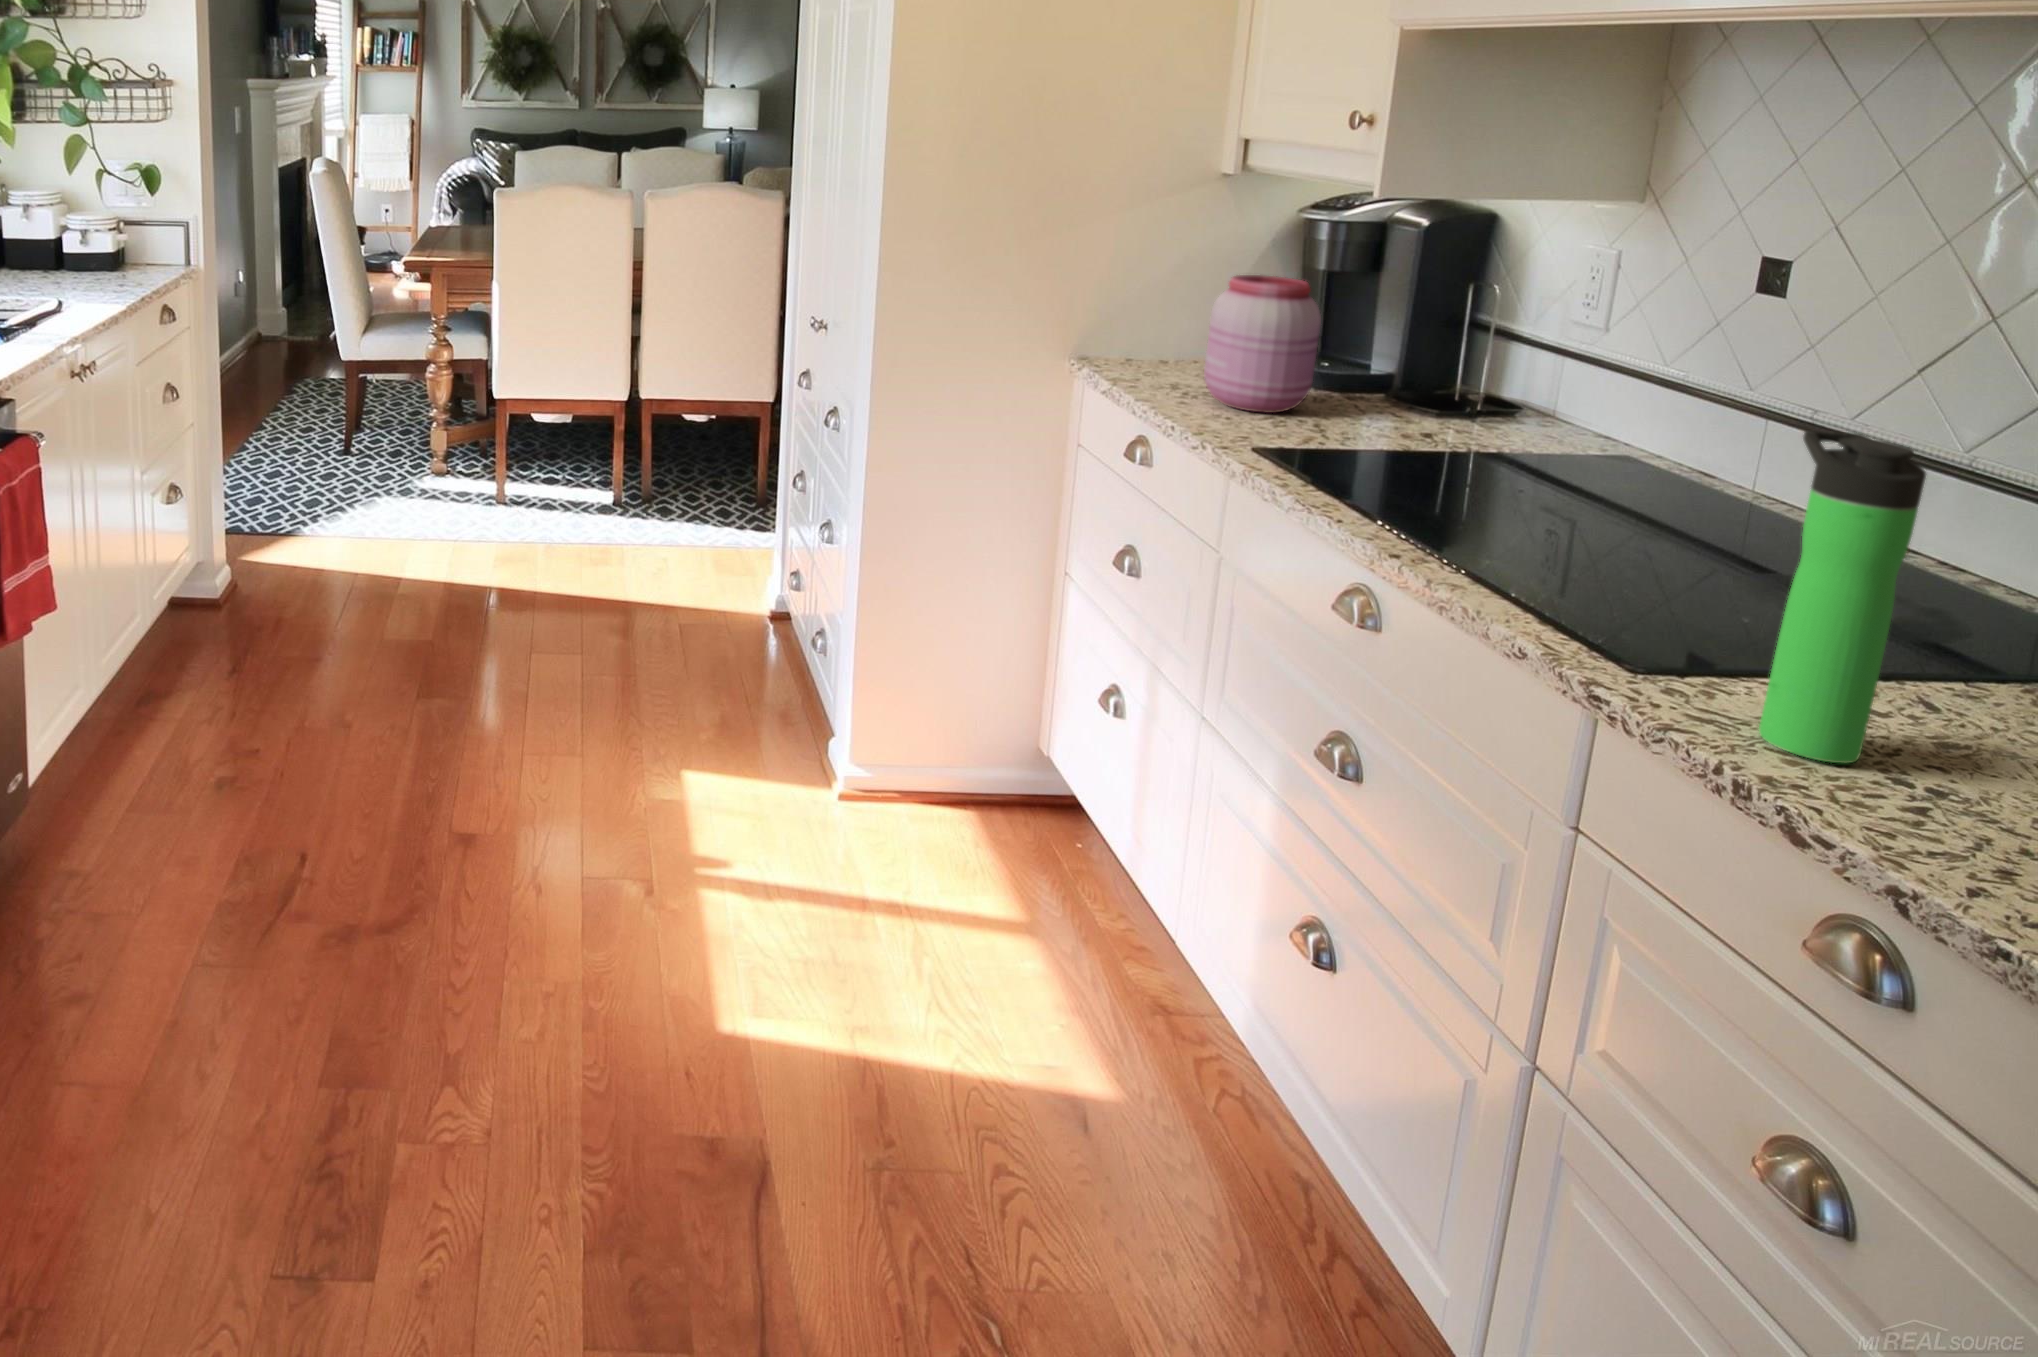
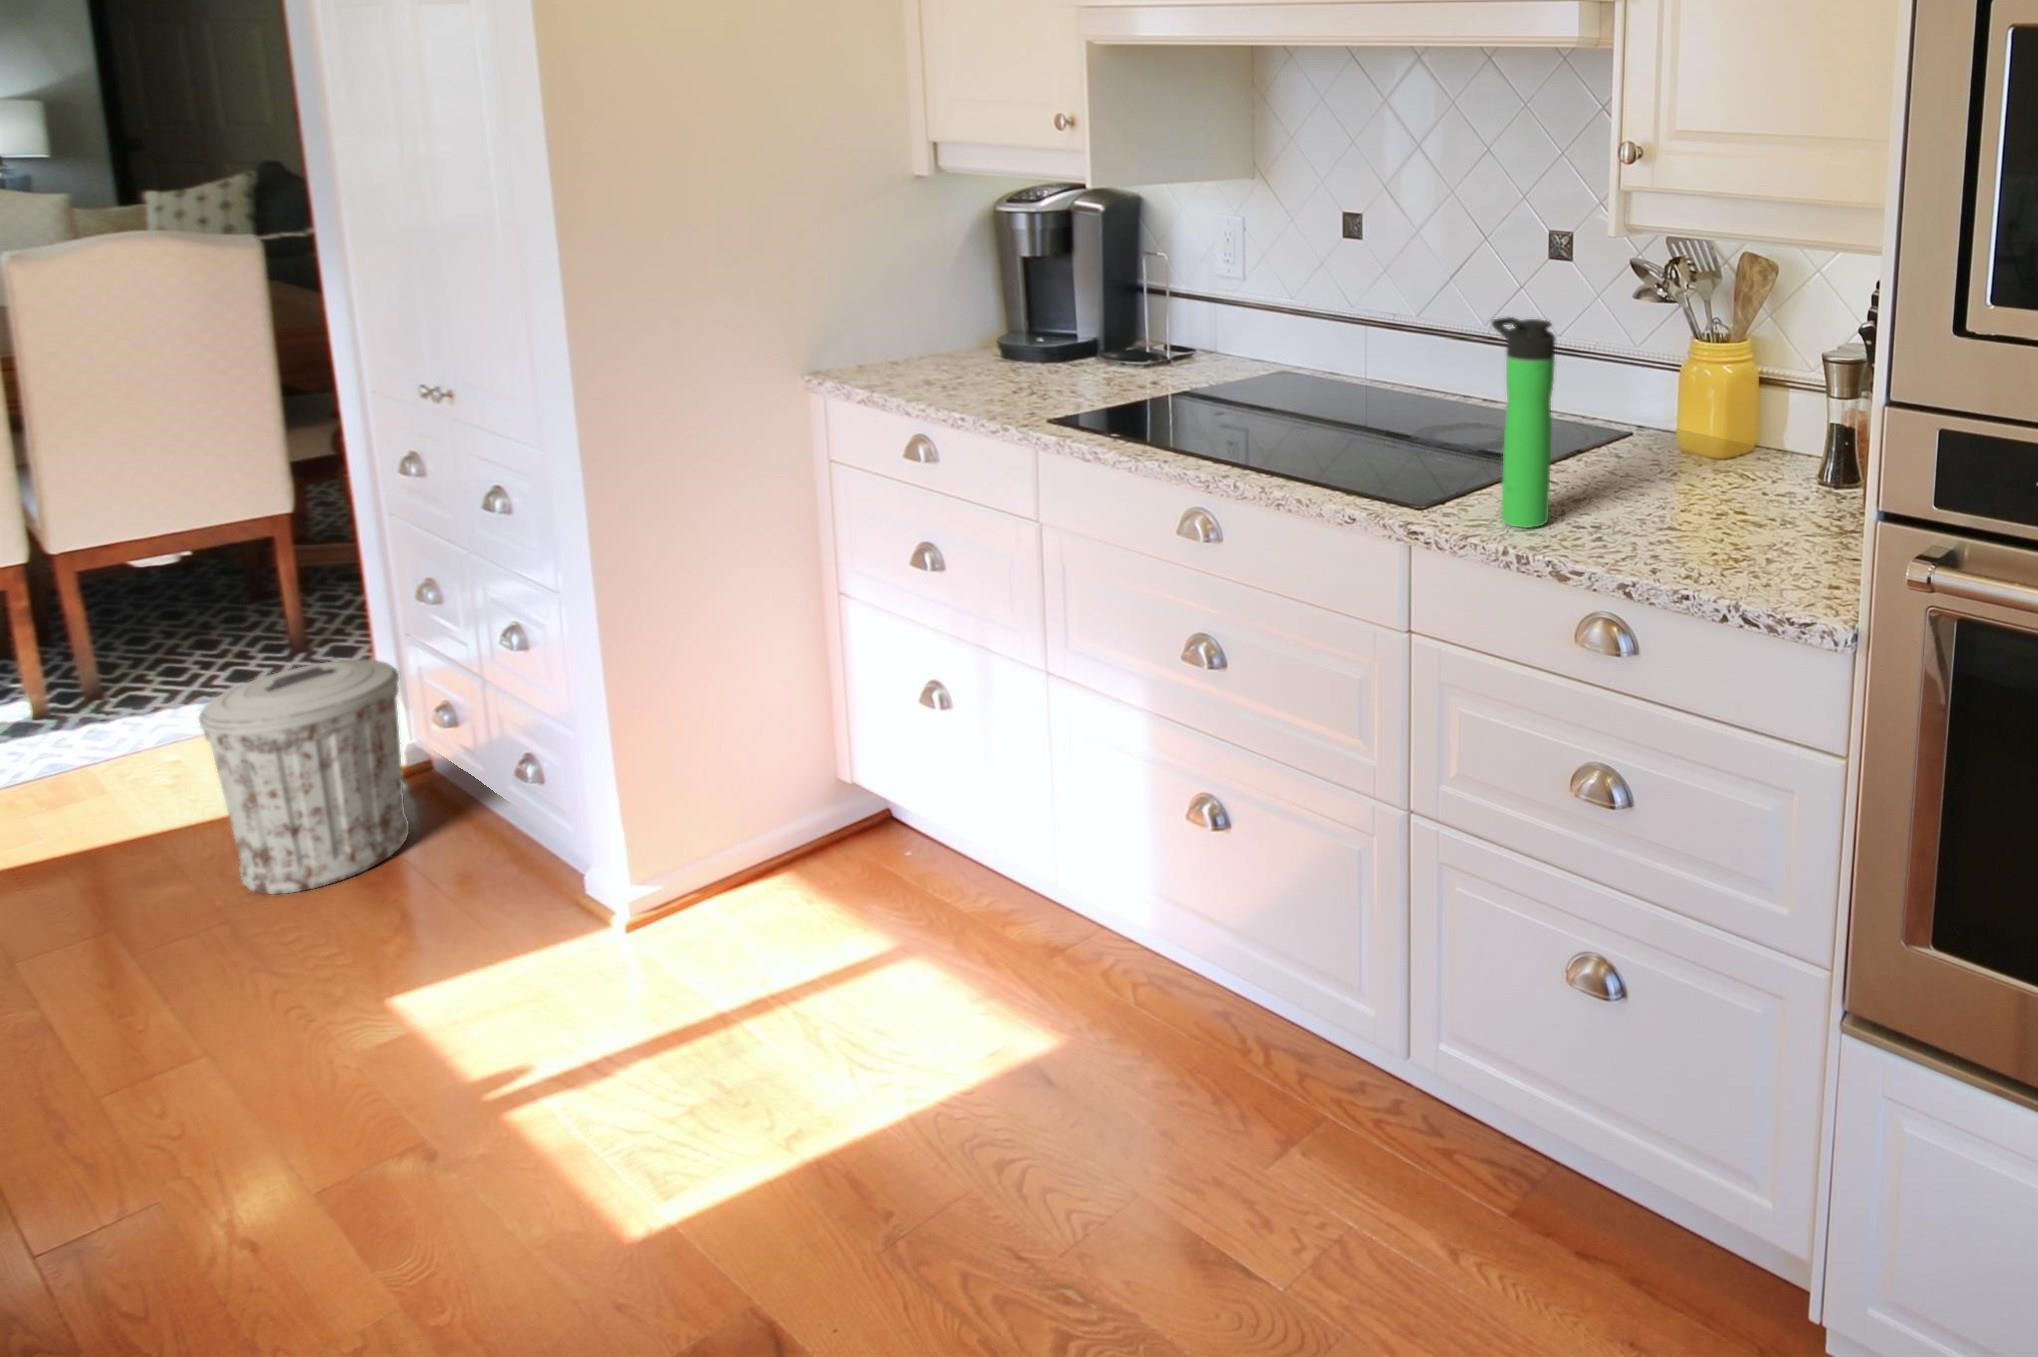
jar: present [1204,275,1321,413] -> none [962,264,1059,388]
trash can: none [684,505,783,661] -> present [199,659,409,894]

